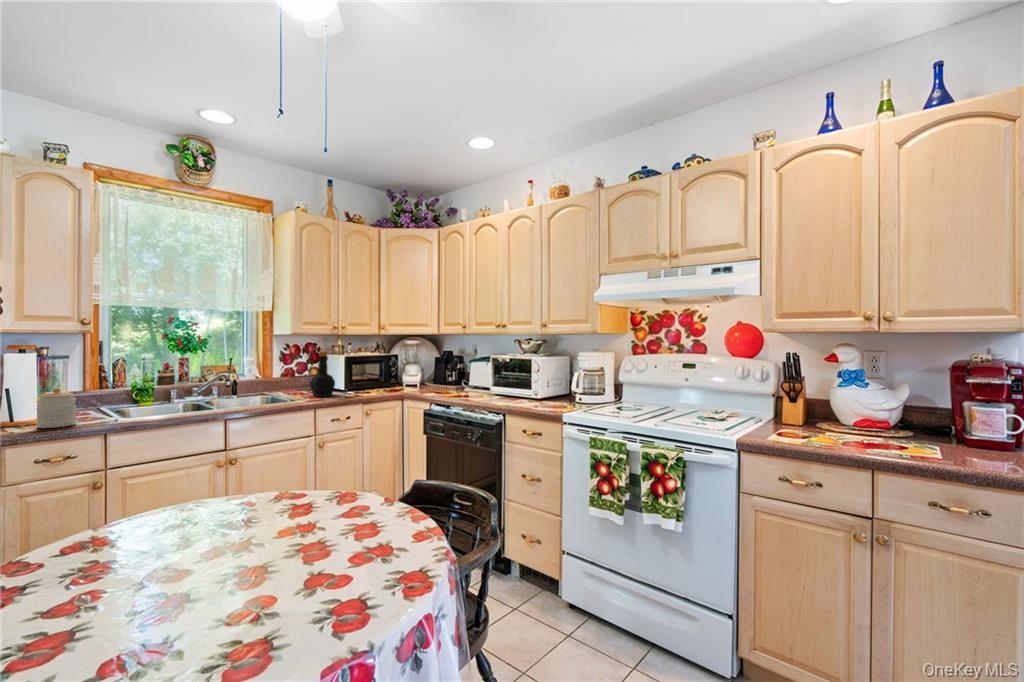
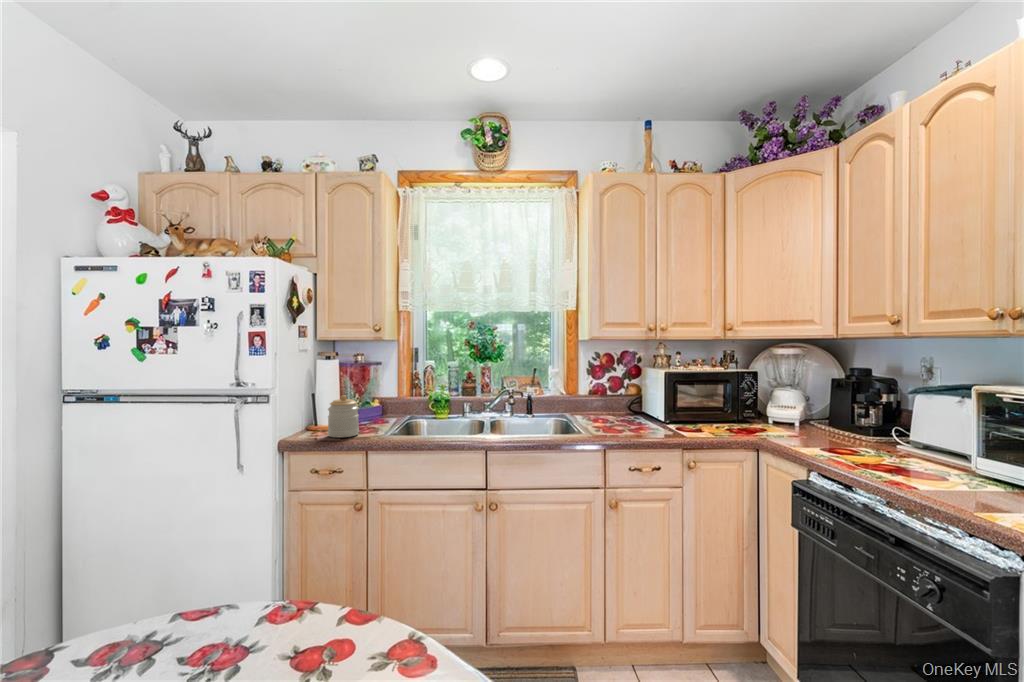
bottle: present [311,352,335,397] -> none [610,363,645,431]

